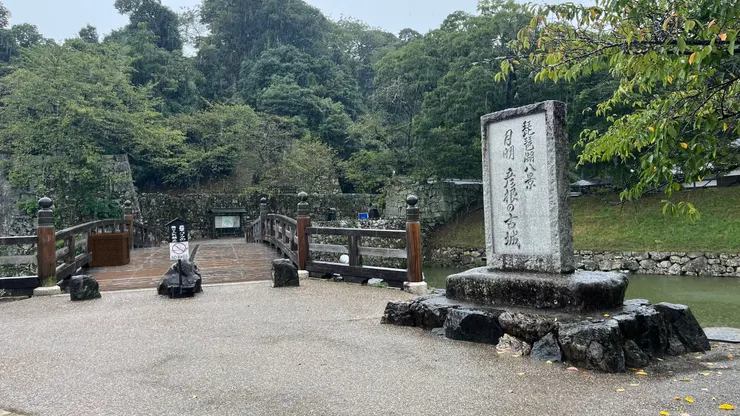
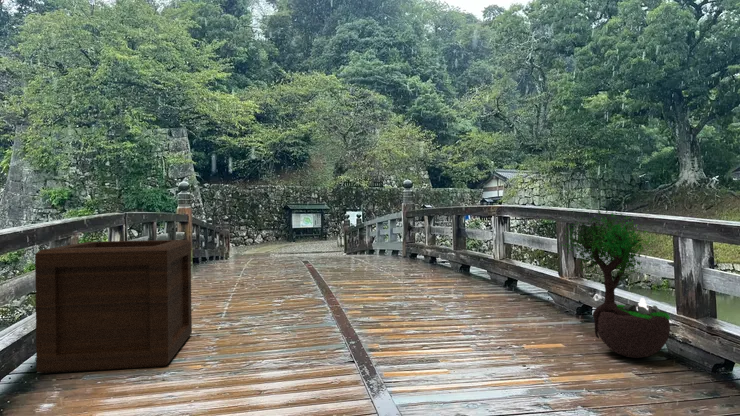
potted tree: none [235,220,260,262] -> present [562,204,670,358]

